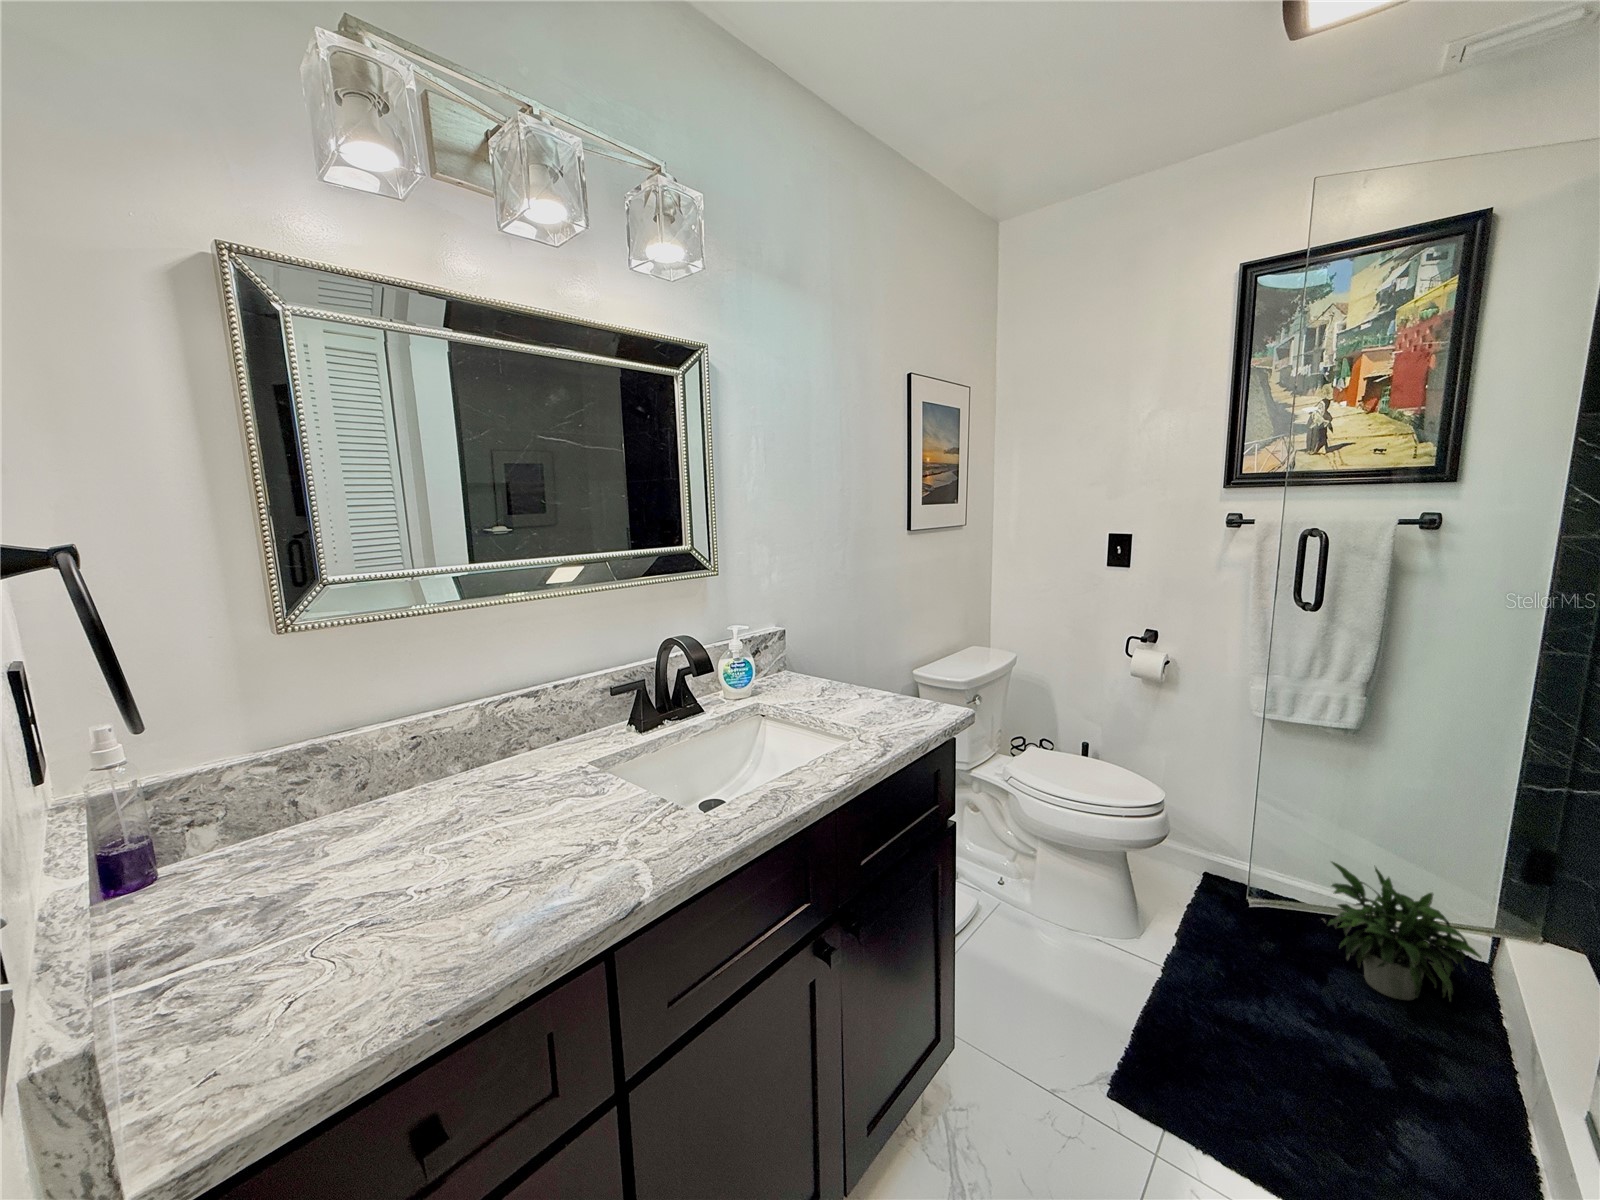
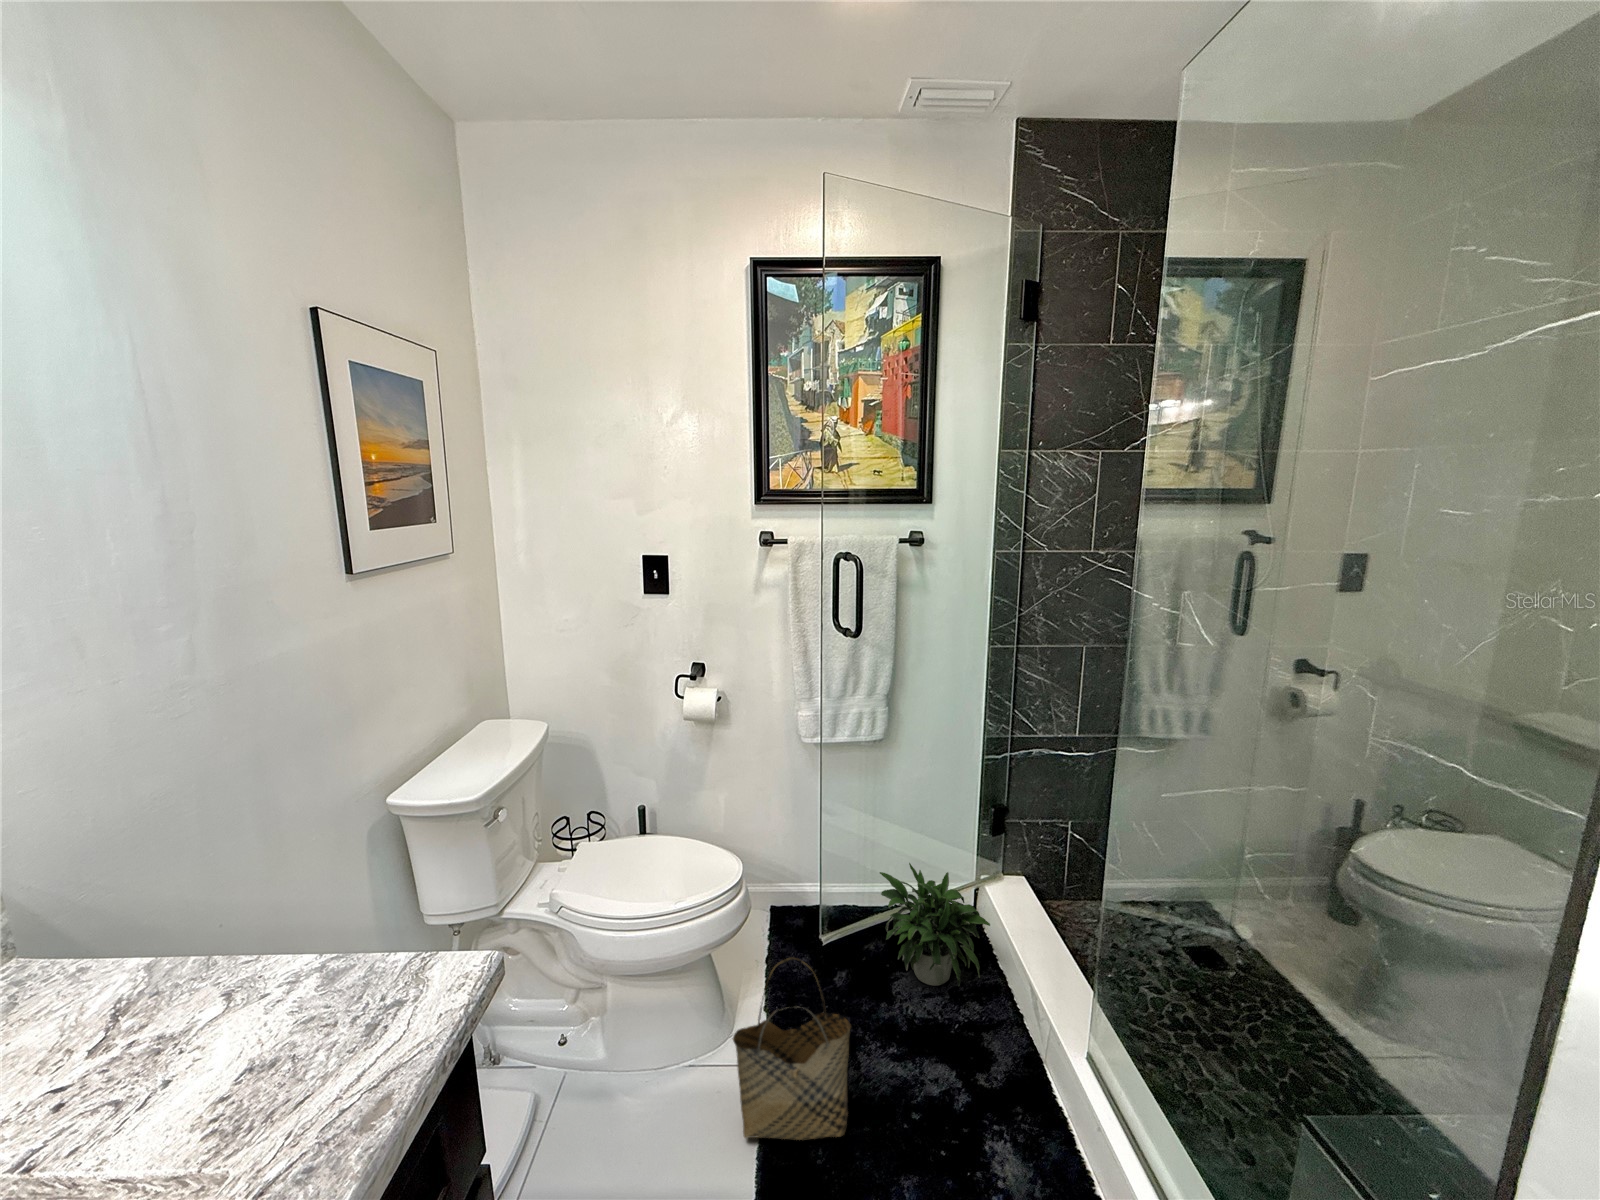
woven basket: none [1134,871,1254,1038] -> present [733,957,851,1140]

